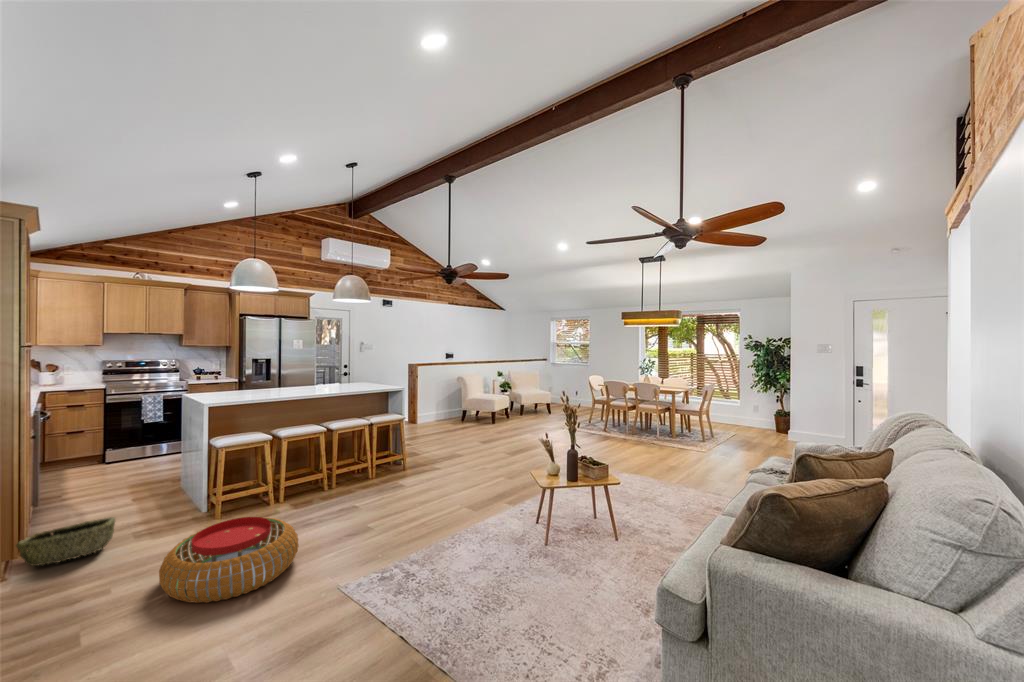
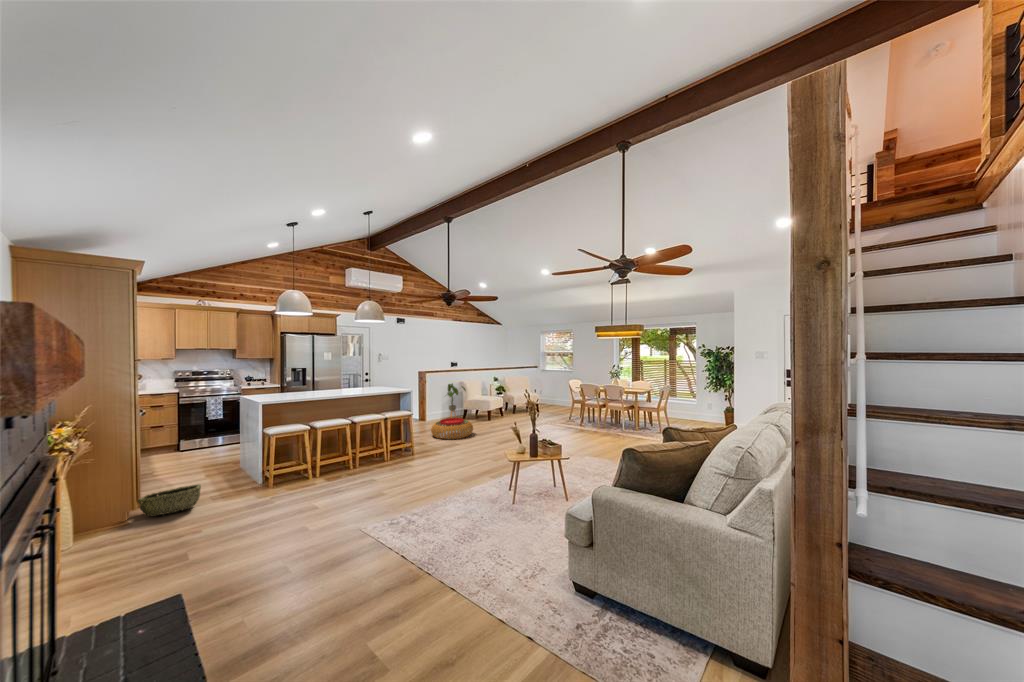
house plant: none [438,379,466,422] -> present [447,384,466,418]
pouf: present [159,517,299,603] -> present [431,418,473,439]

